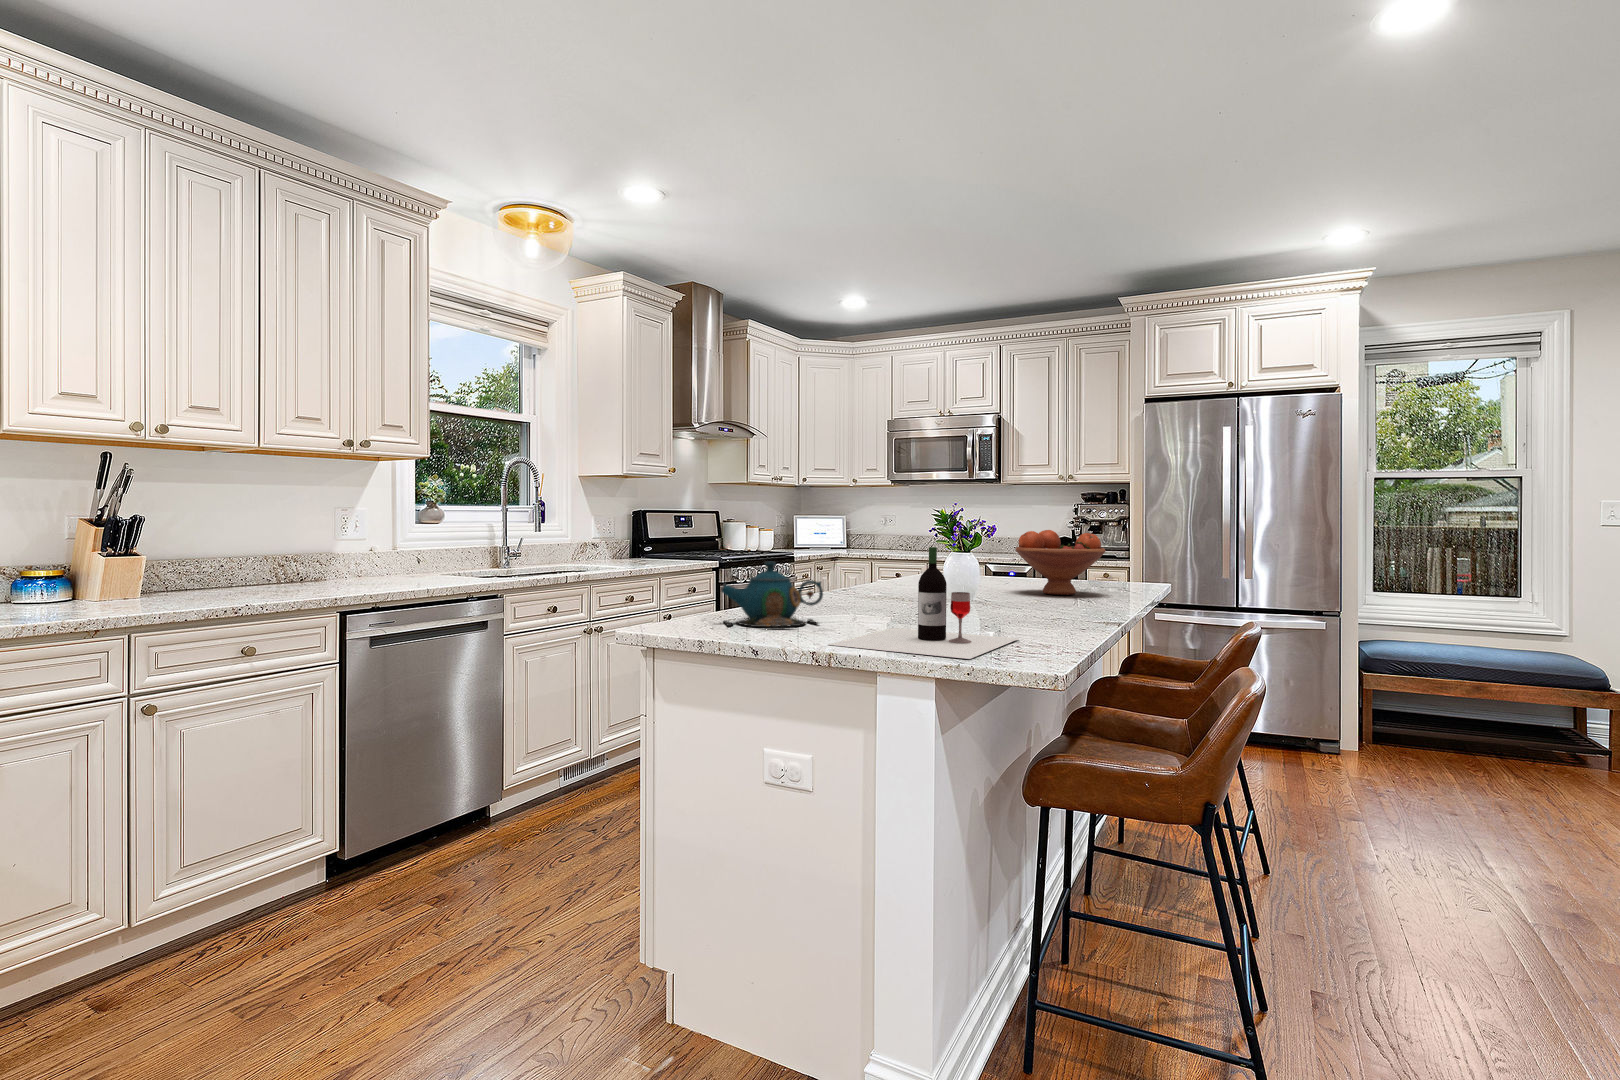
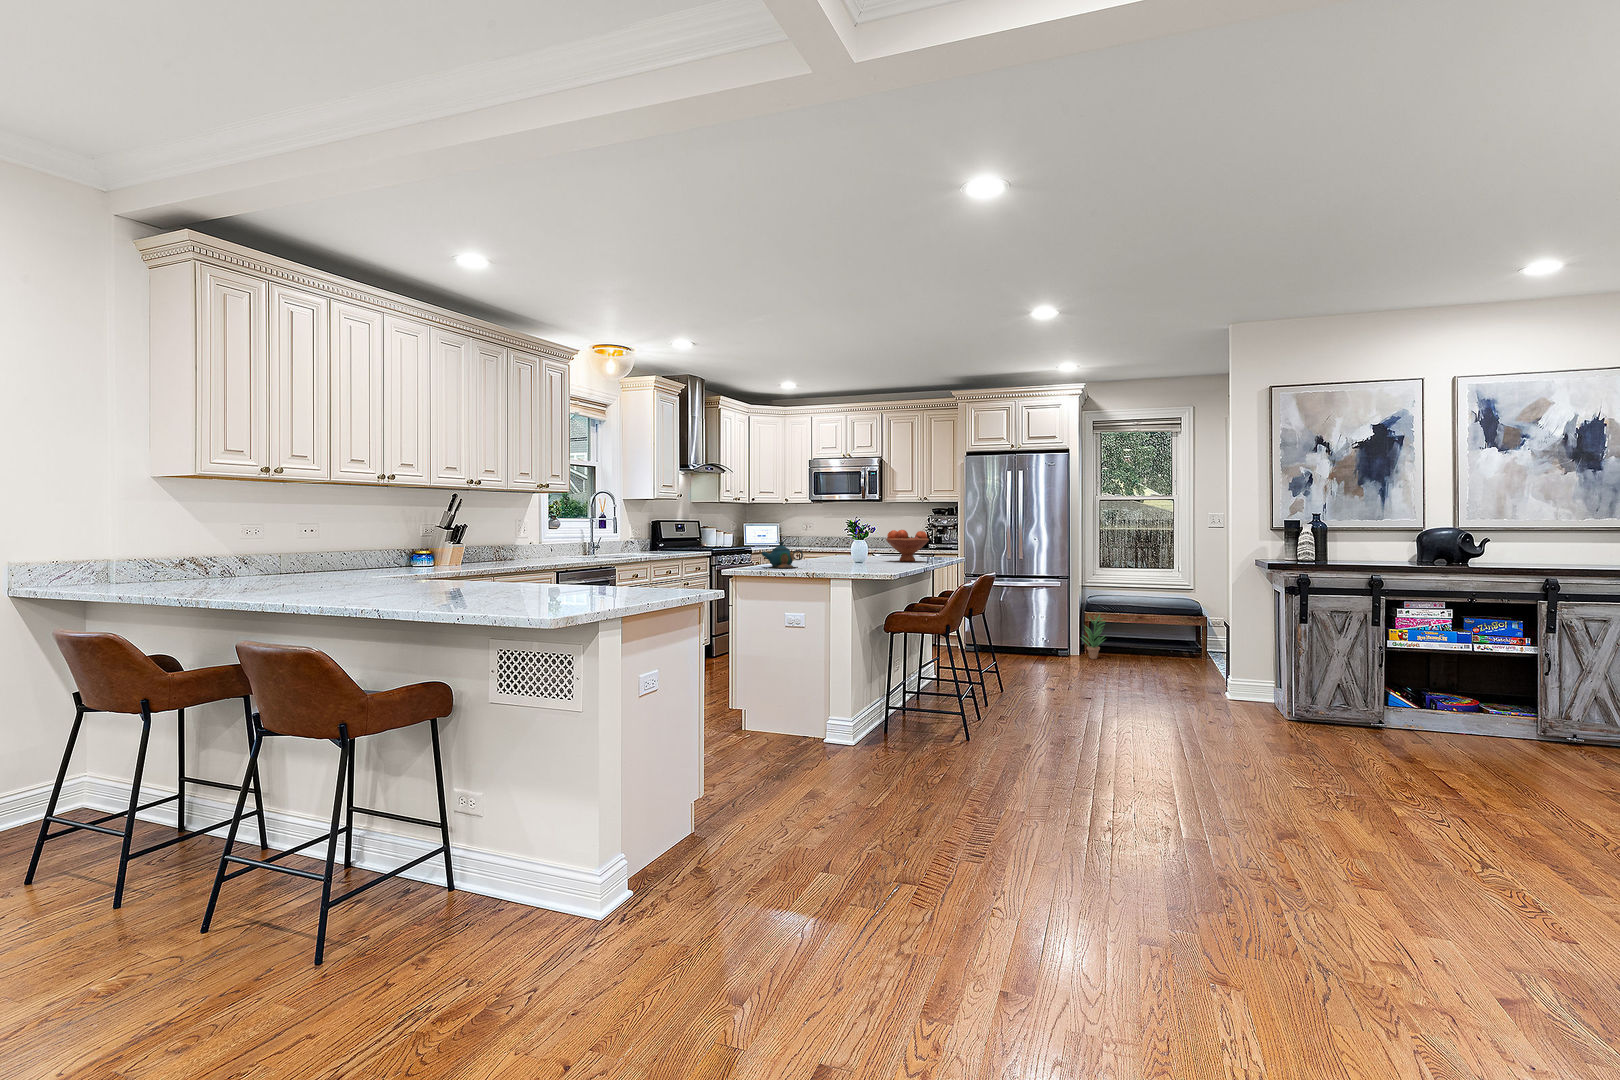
wine bottle: present [829,547,1018,659] -> none [811,534,883,572]
potted plant: none [1355,678,1412,758] -> present [1081,615,1106,659]

